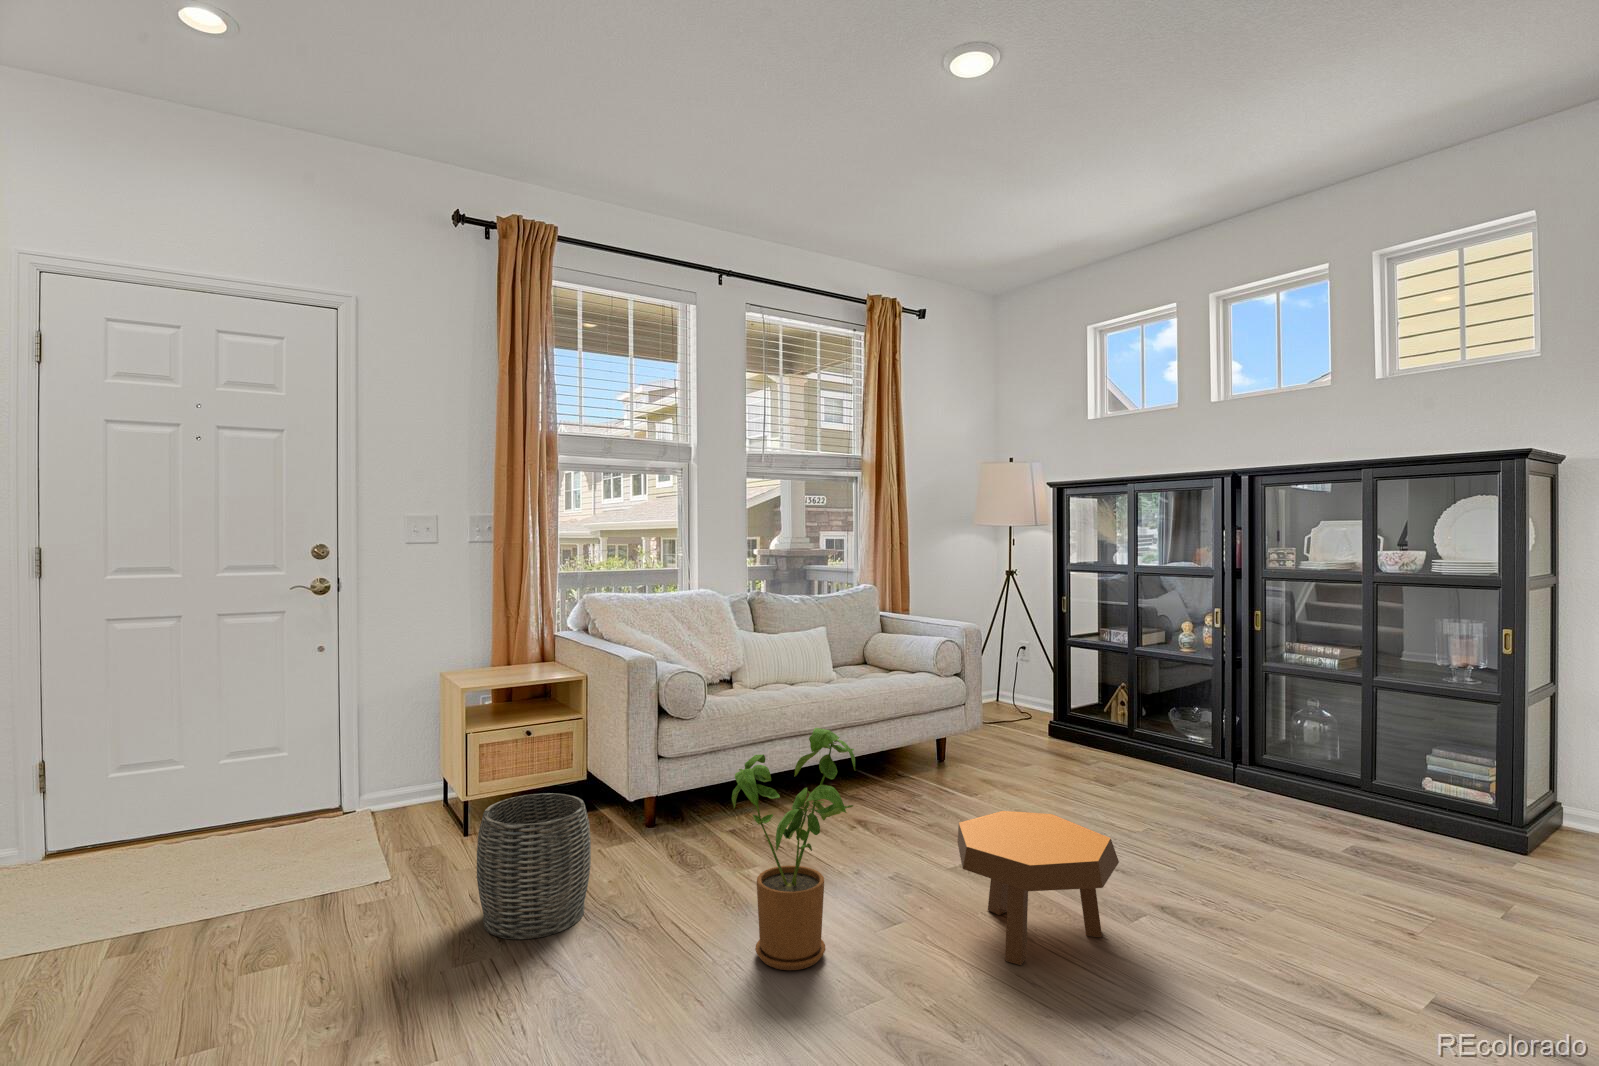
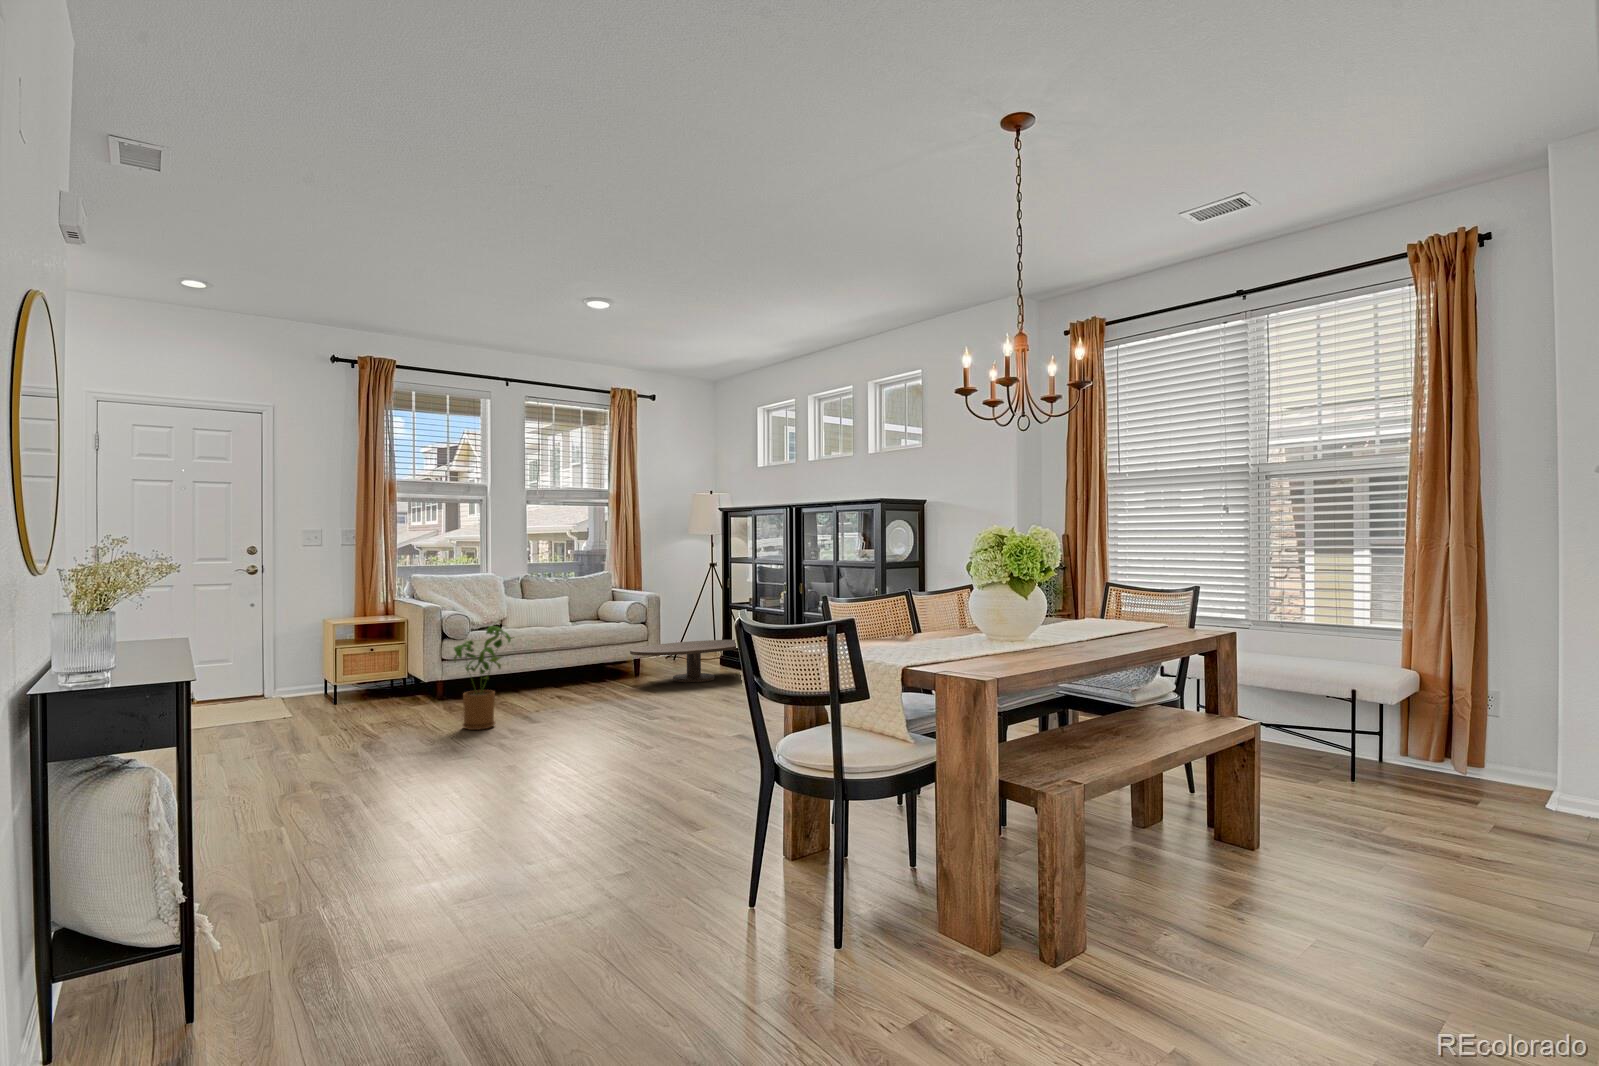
coffee table: none [958,700,1139,785] -> present [630,640,736,682]
woven basket: present [477,793,591,939] -> none [335,667,393,727]
footstool: present [958,811,1119,965] -> none [562,672,637,727]

